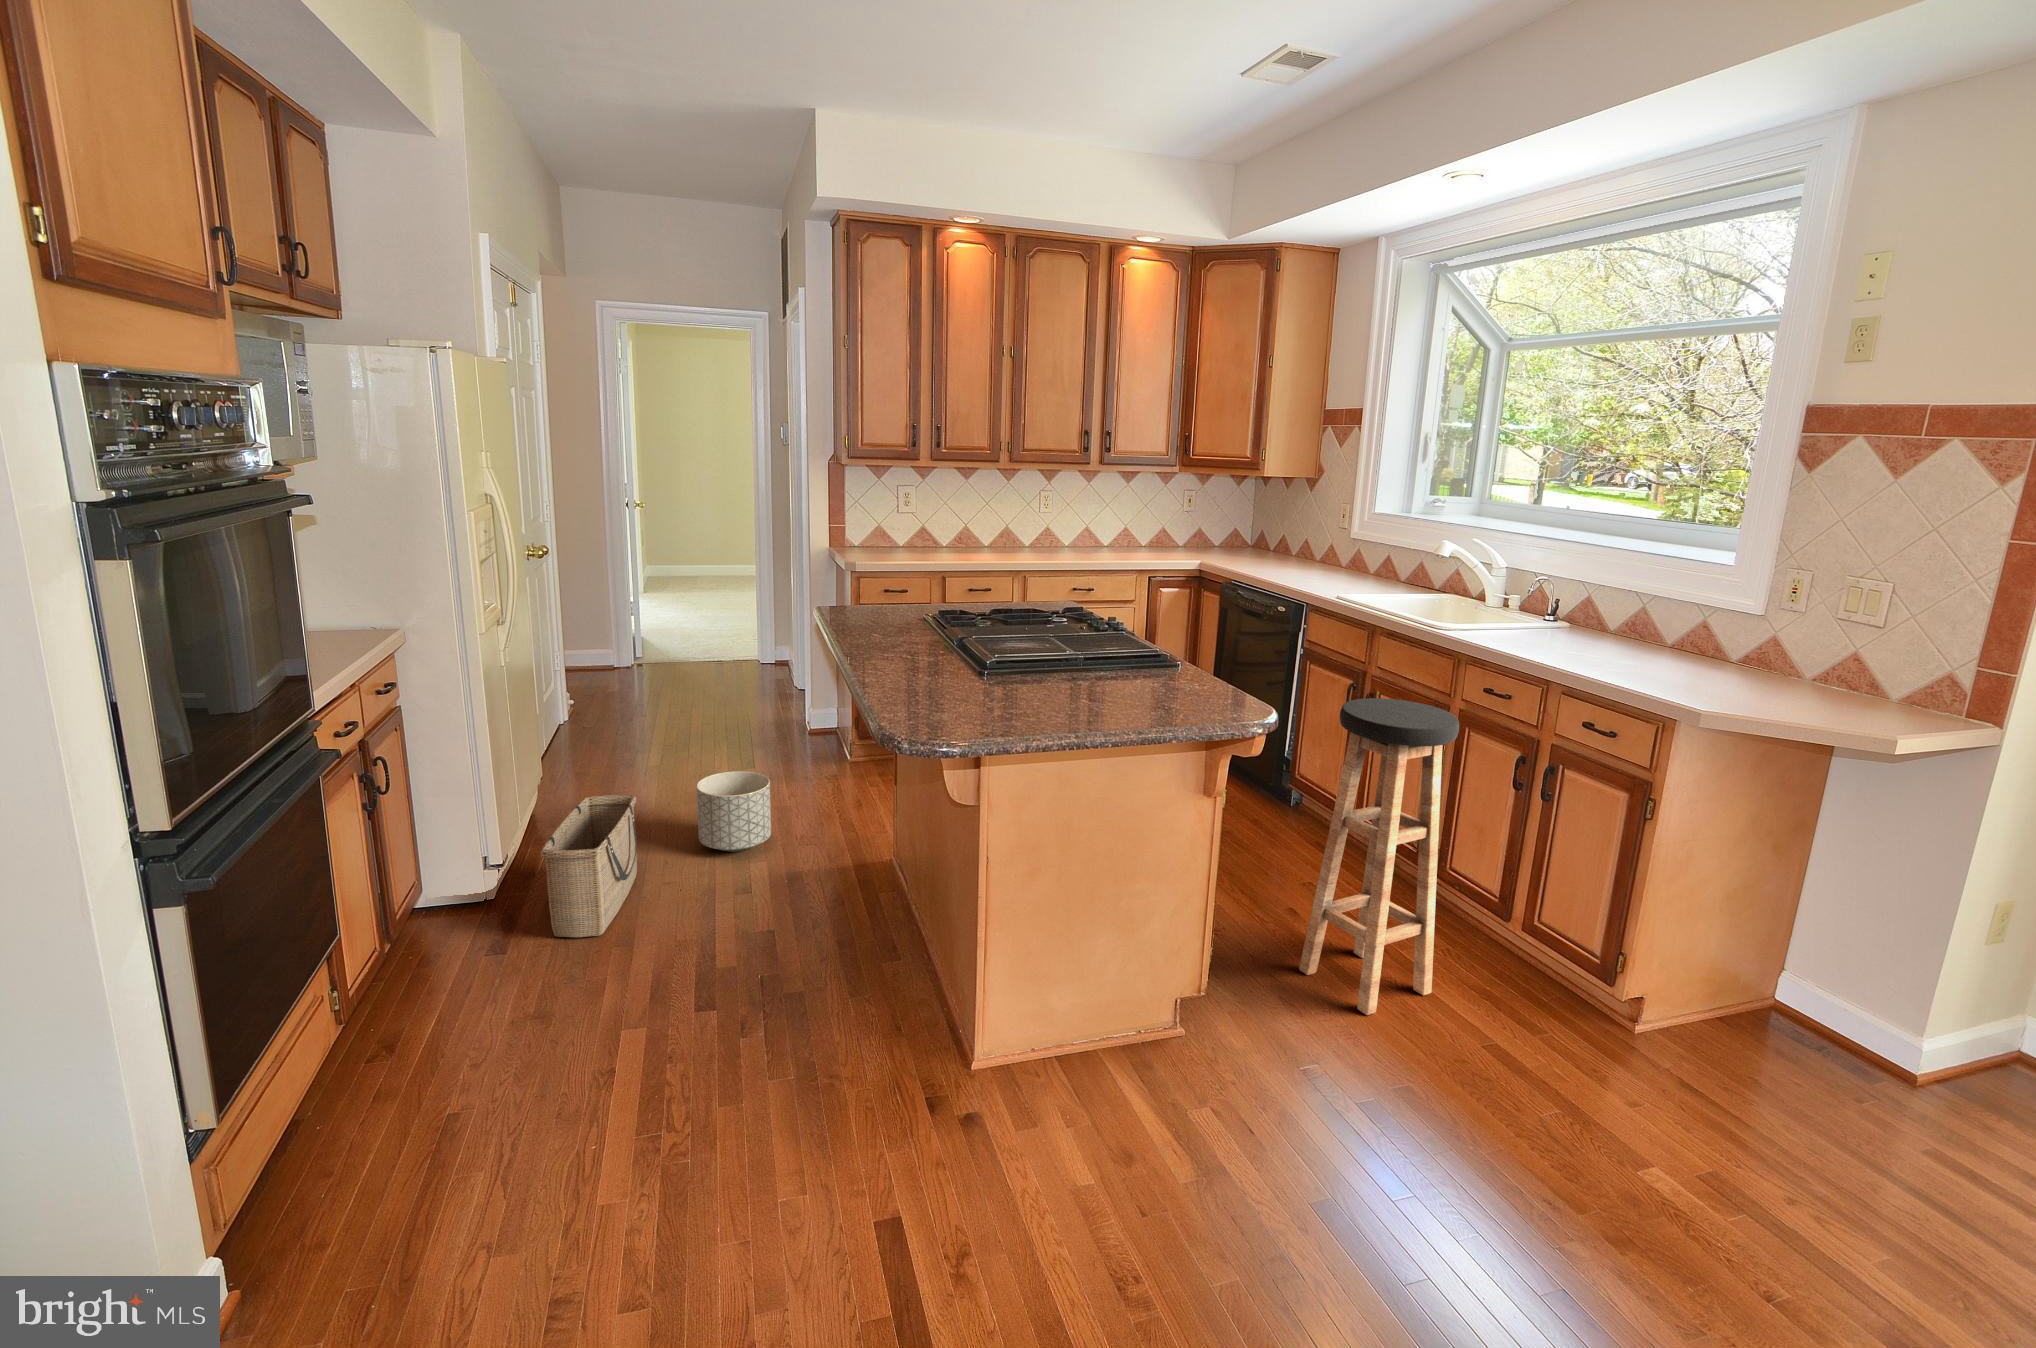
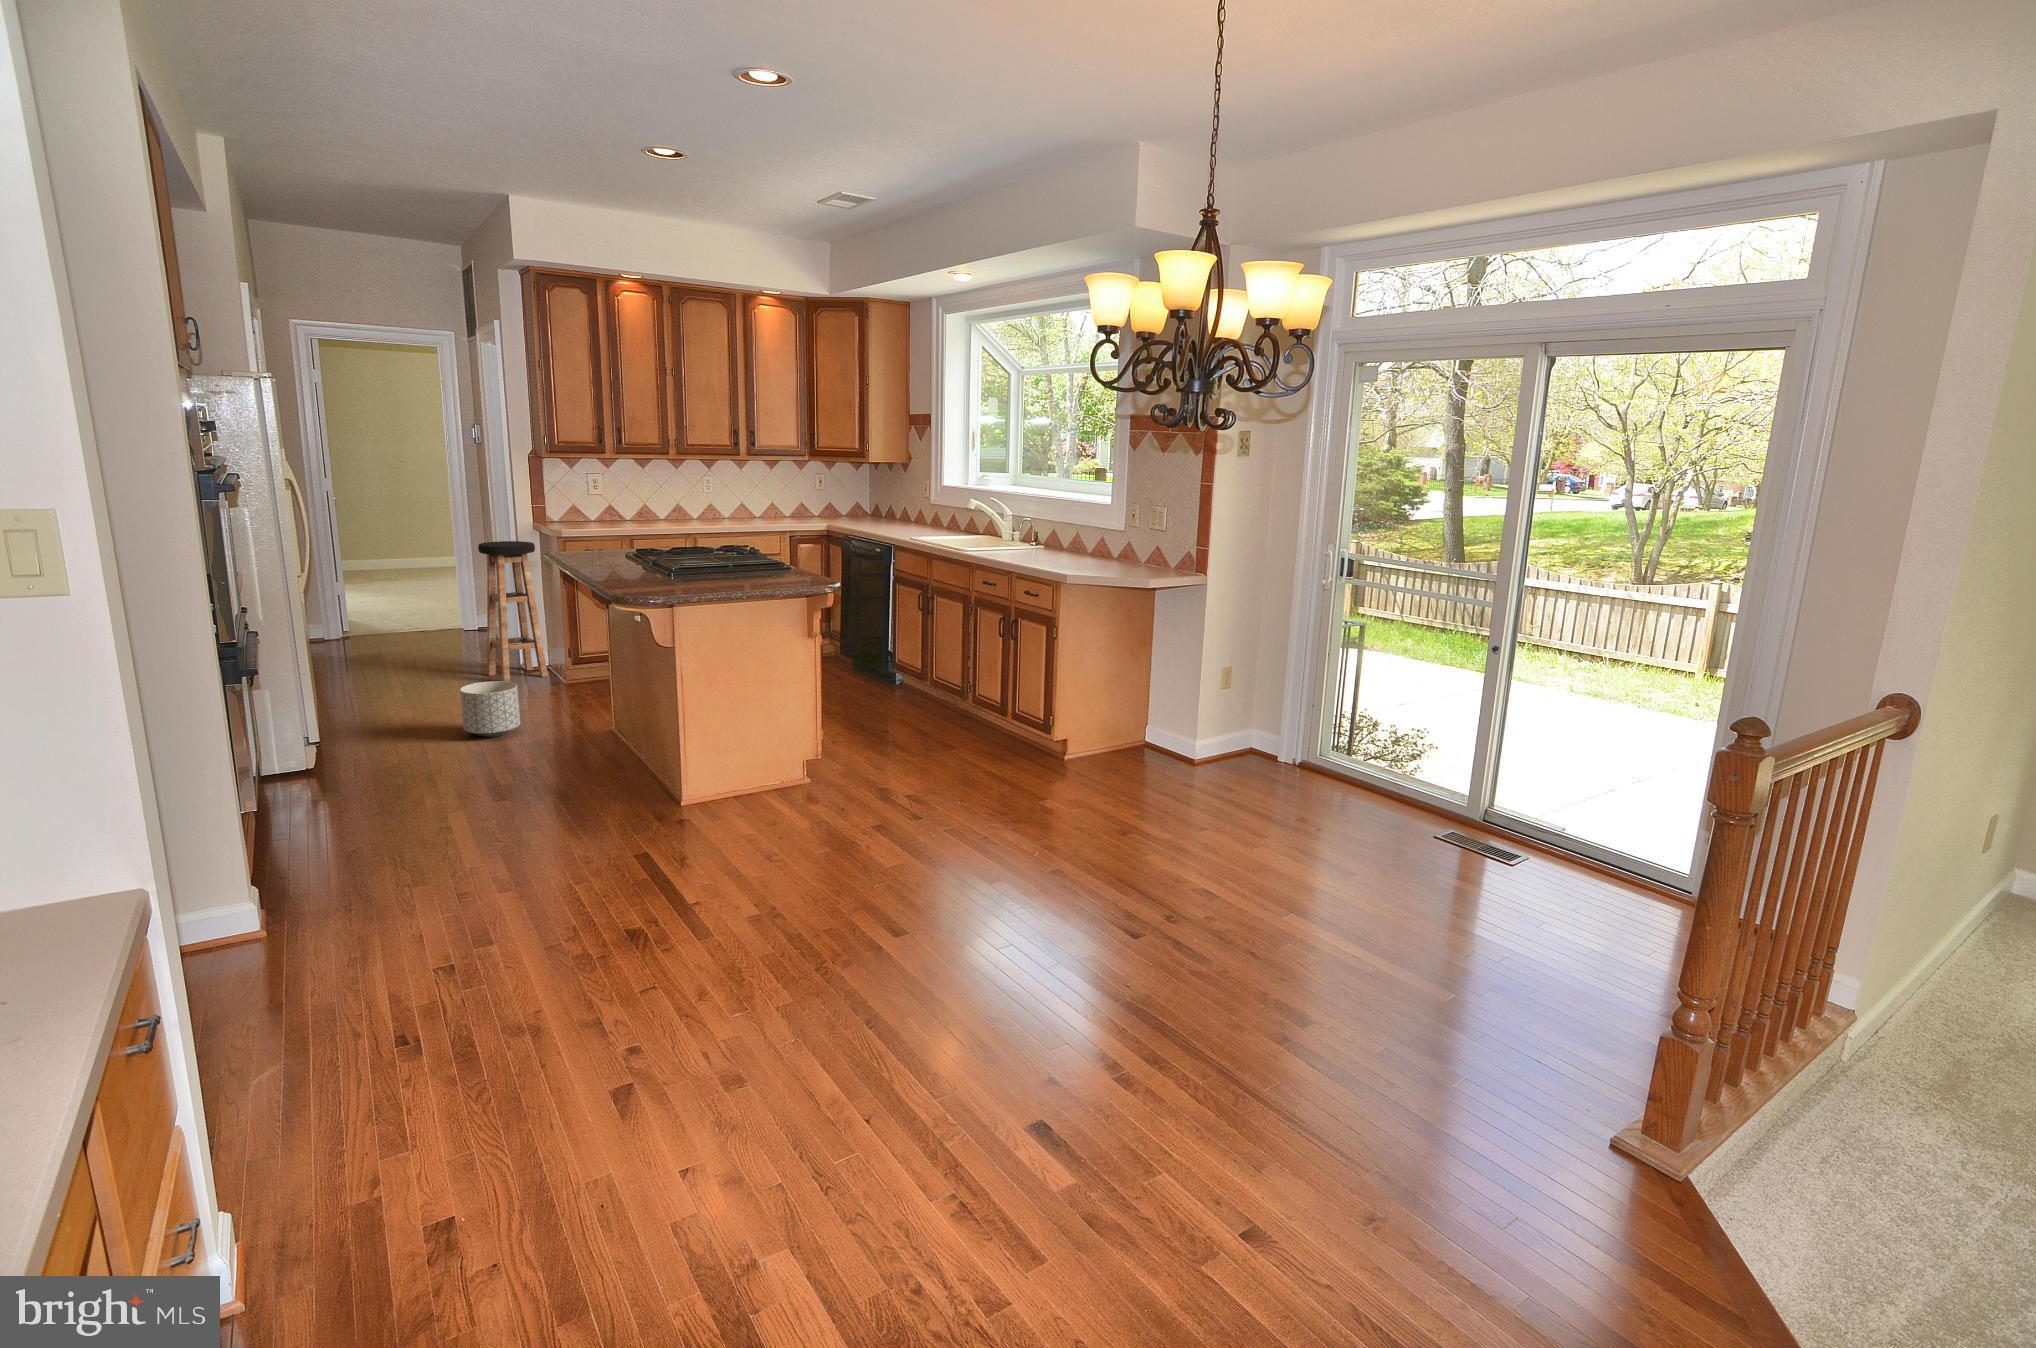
bar stool: present [1299,698,1459,1015] -> present [478,541,548,682]
basket: present [541,795,637,937] -> none [366,695,425,784]

